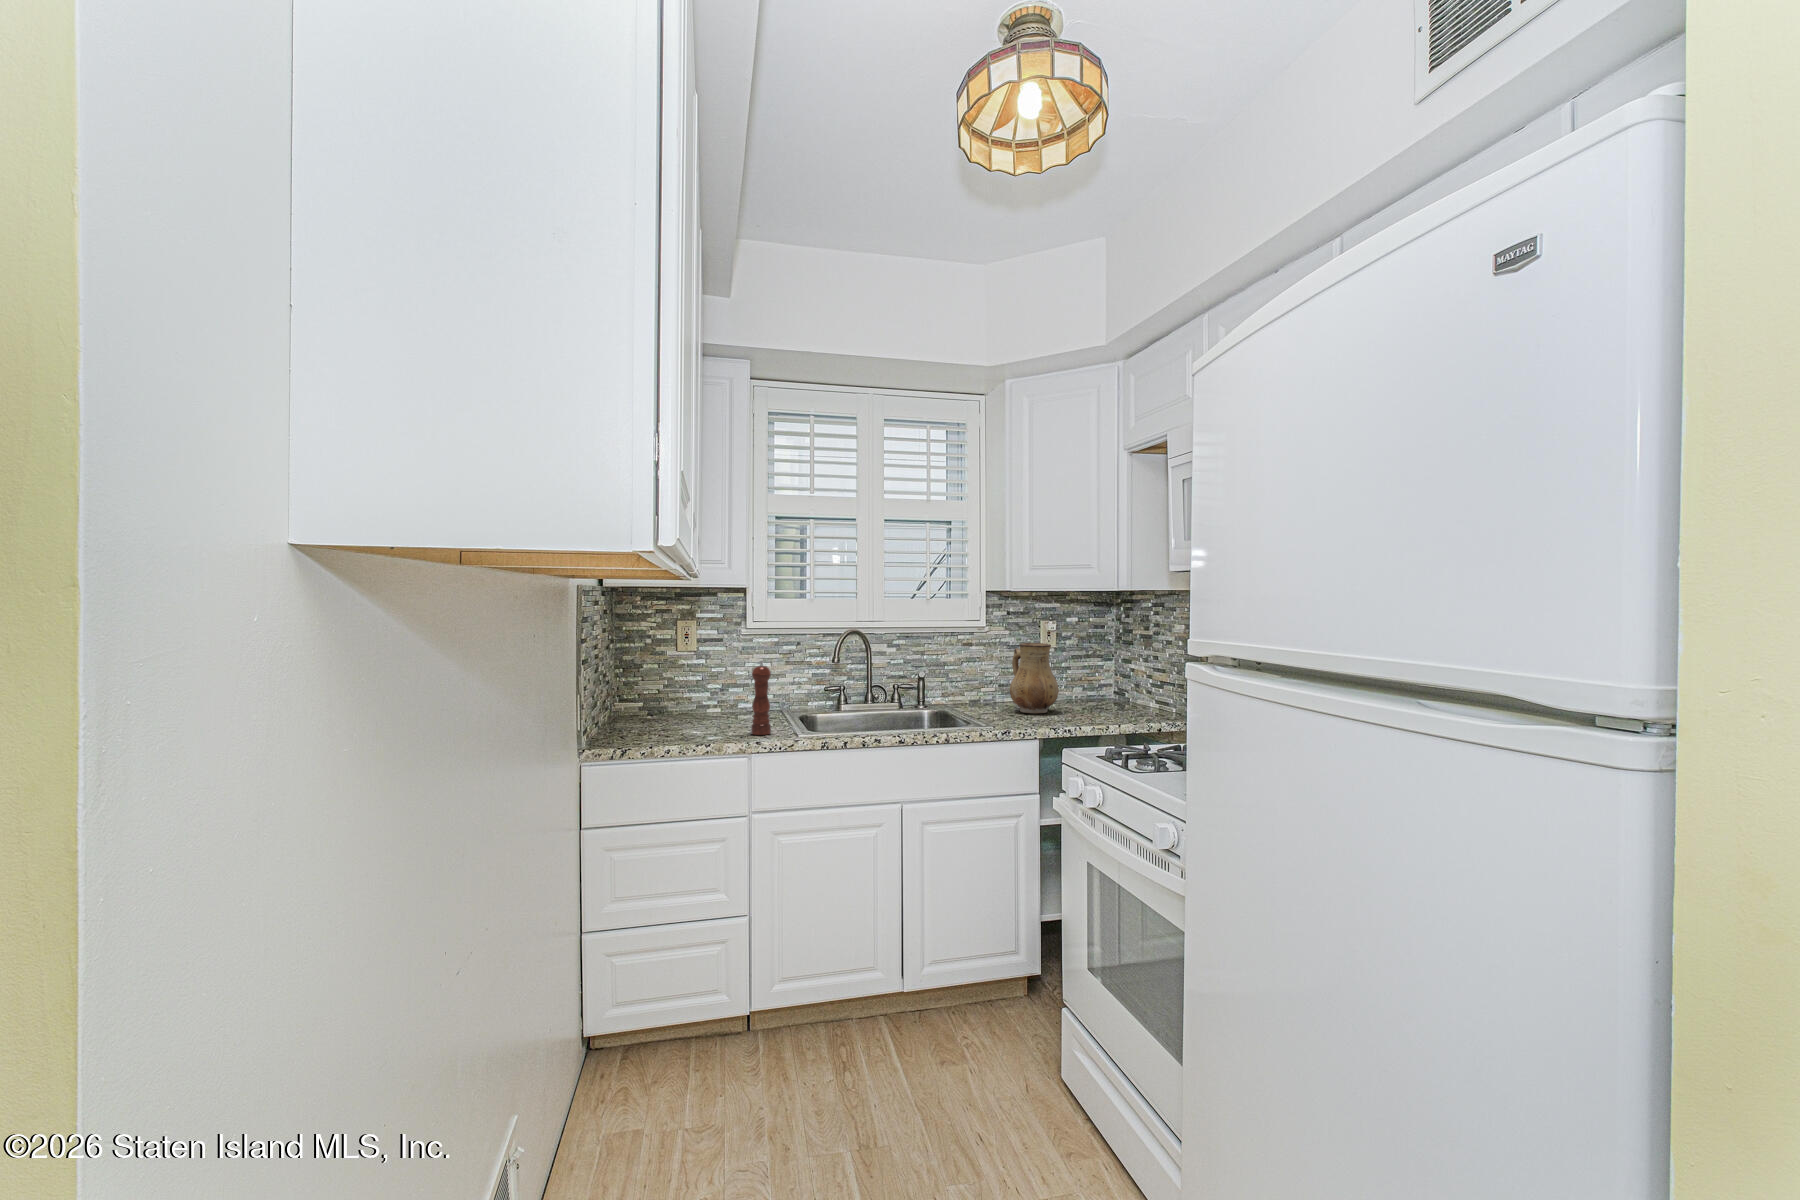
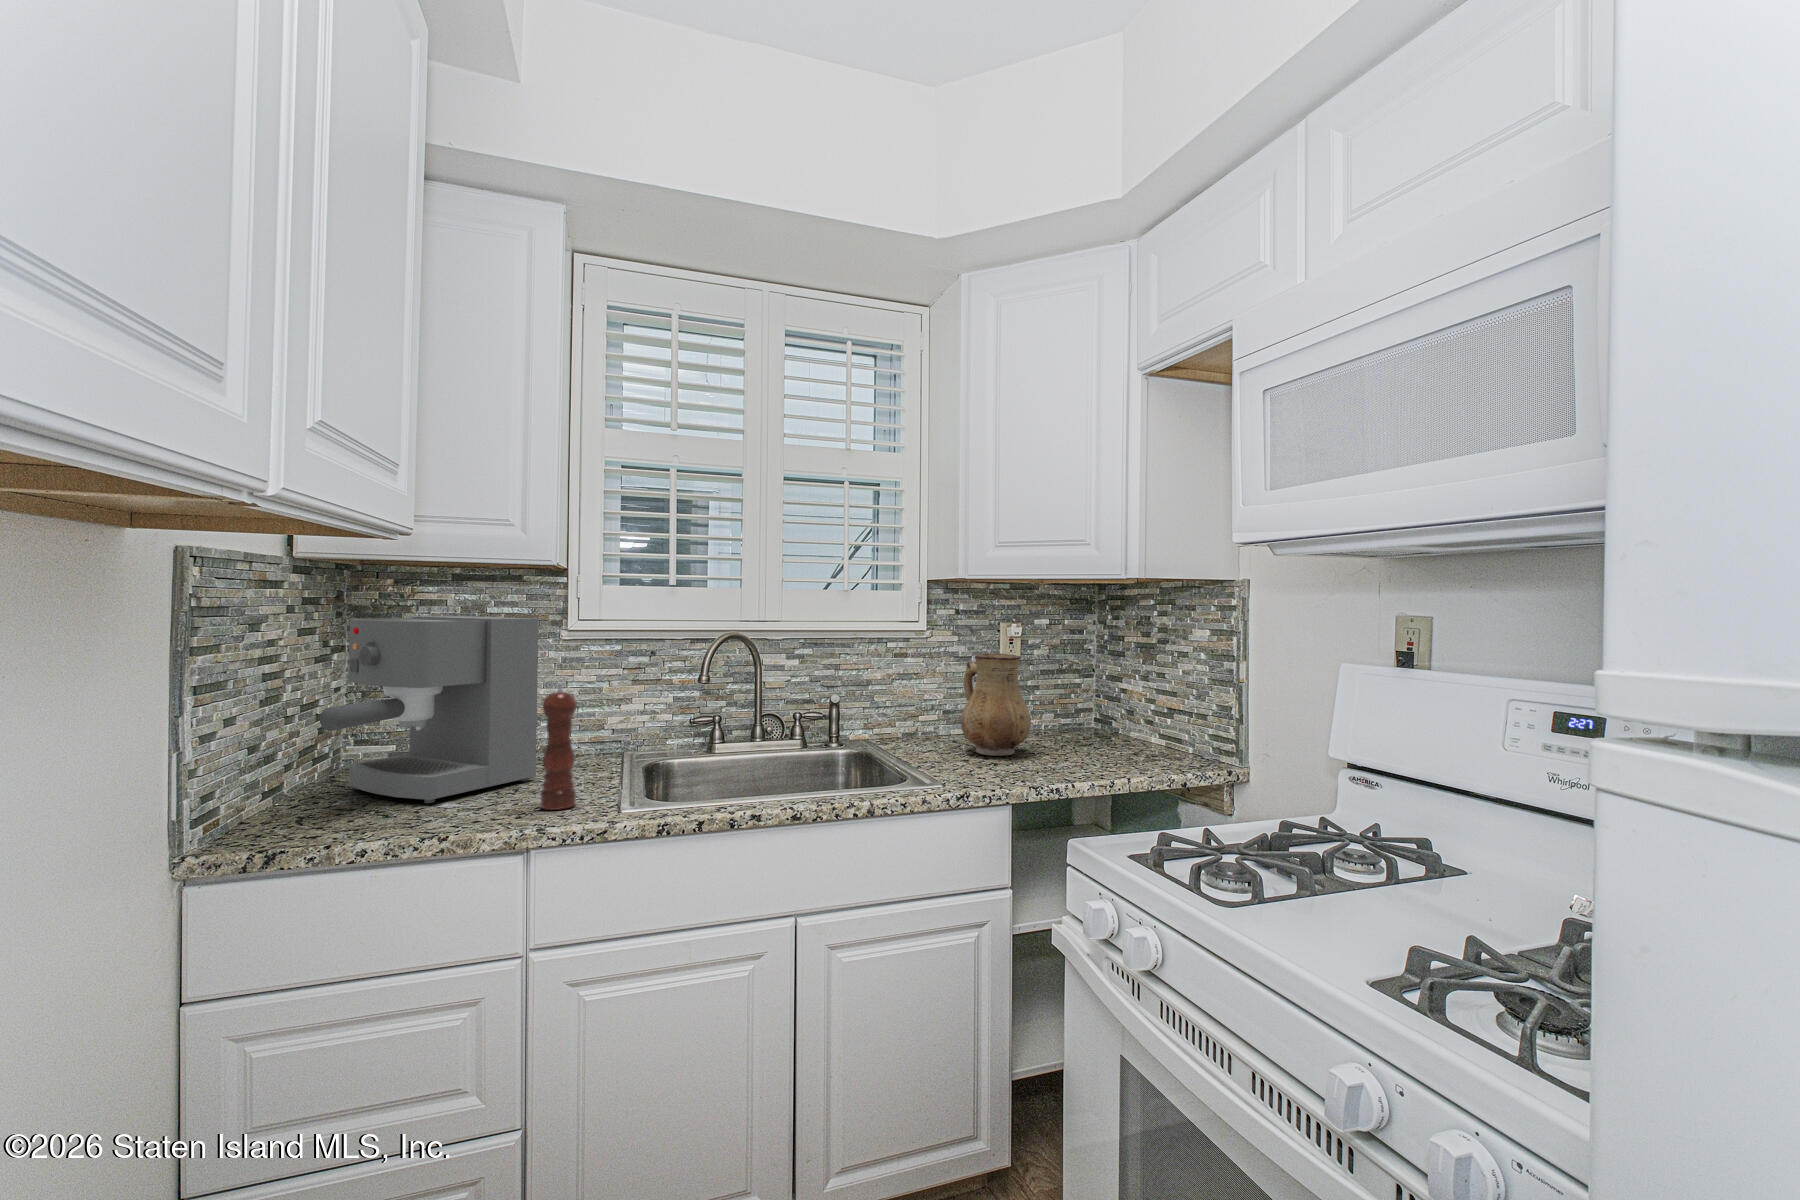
coffee maker: none [631,620,737,732] -> present [320,616,538,803]

